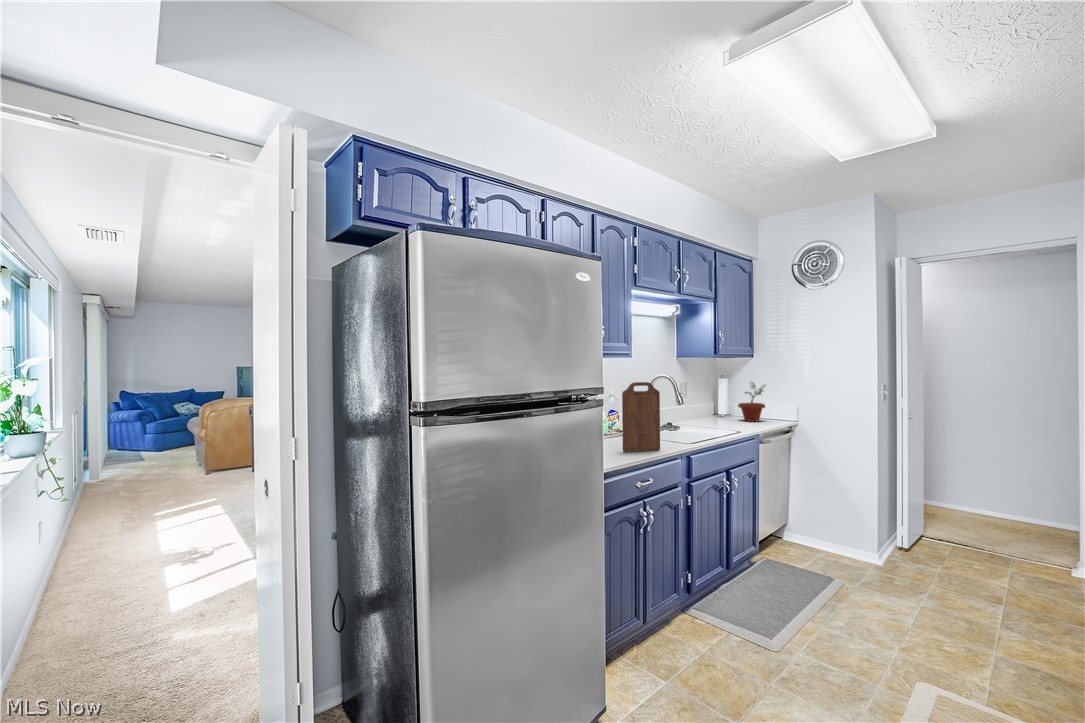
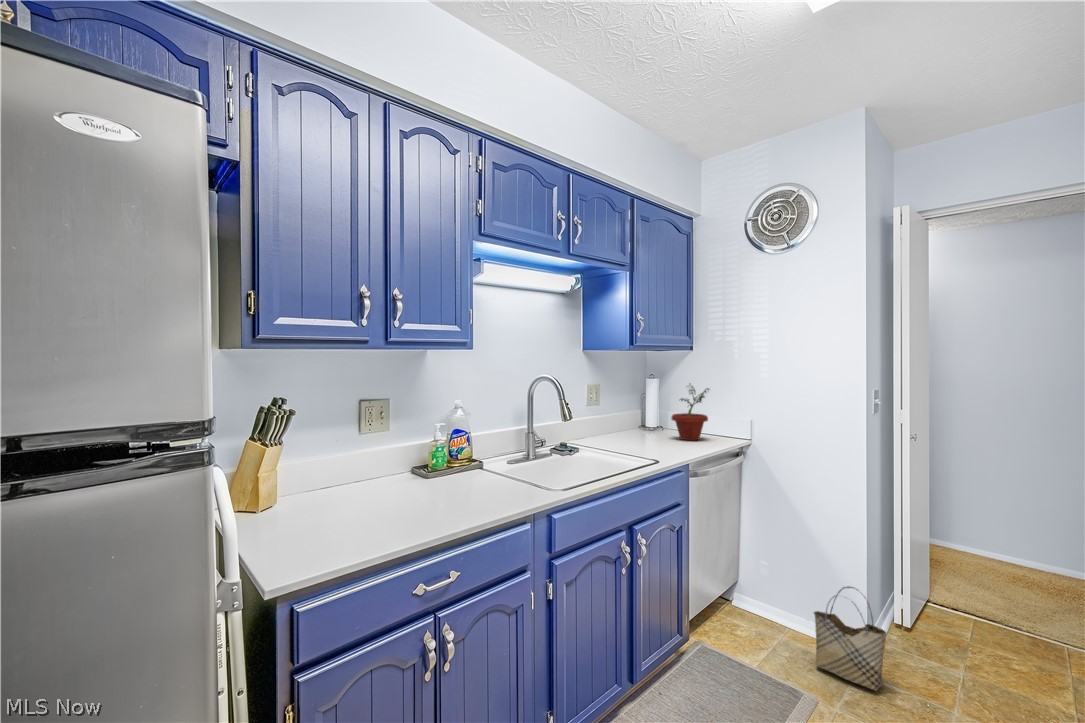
cutting board: present [622,382,660,452] -> none [410,382,484,511]
woven basket: none [842,515,889,577] -> present [814,586,887,691]

